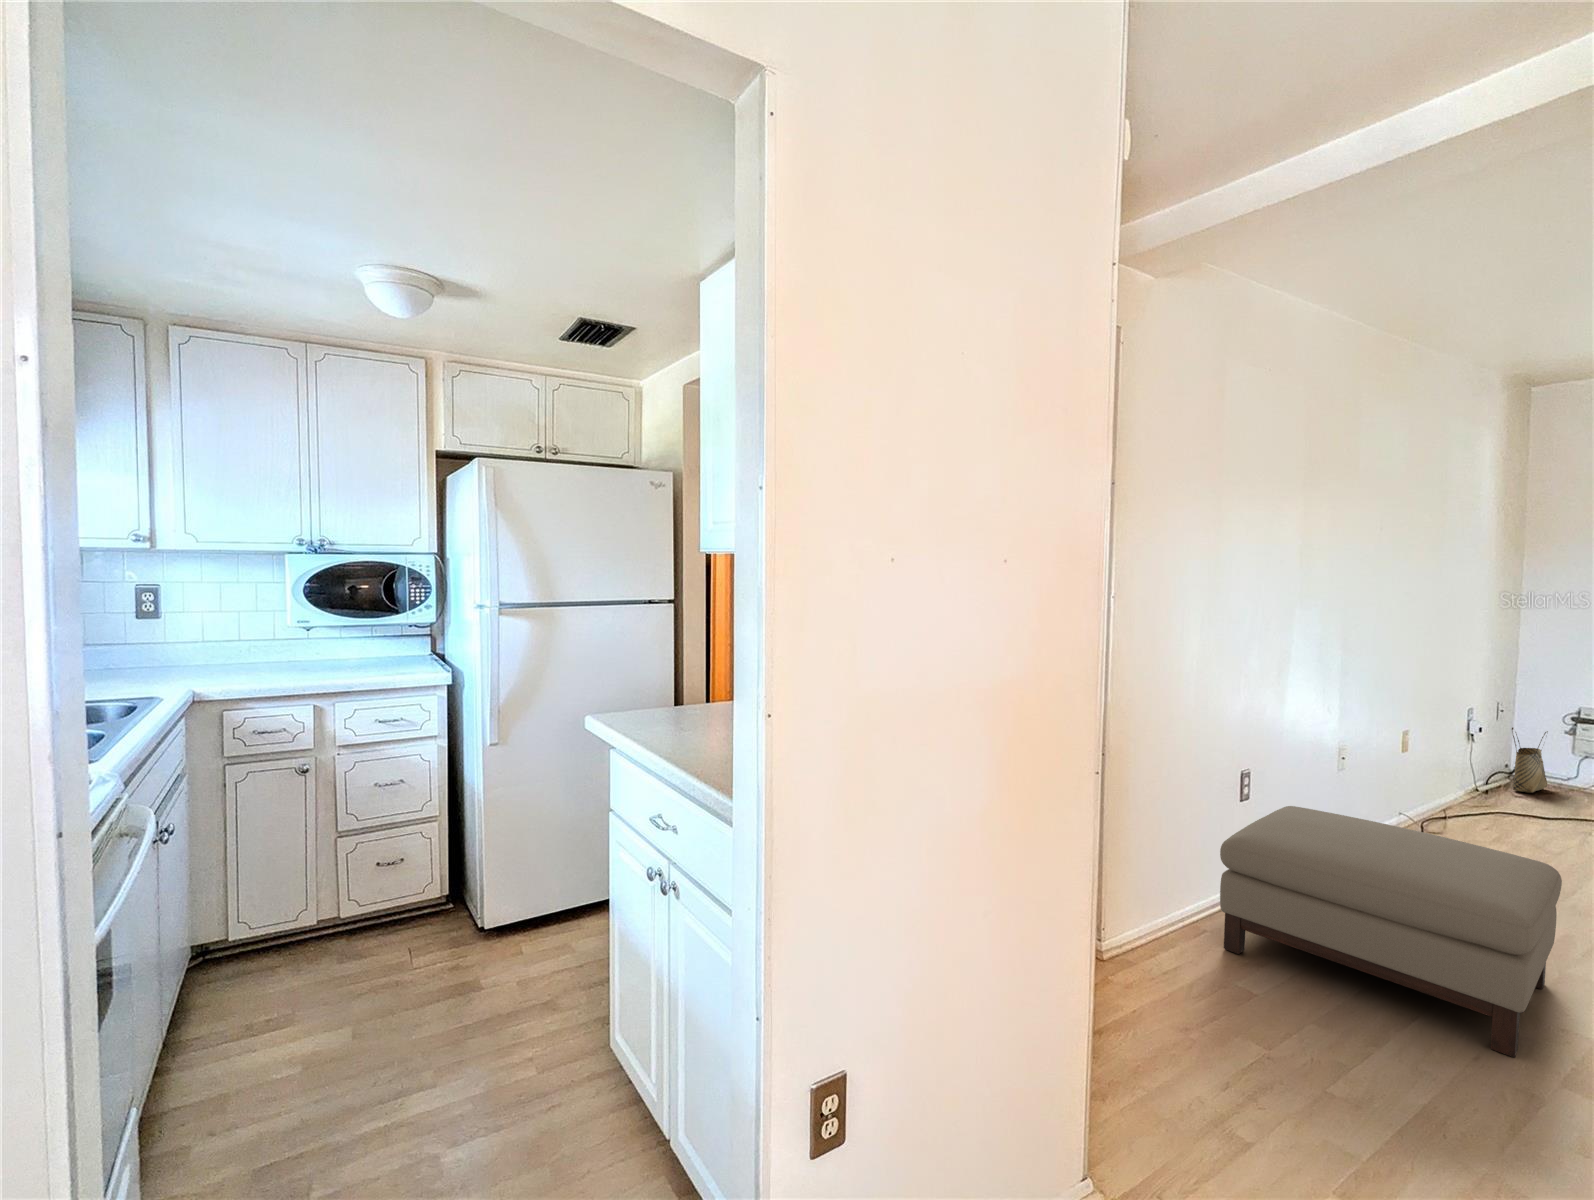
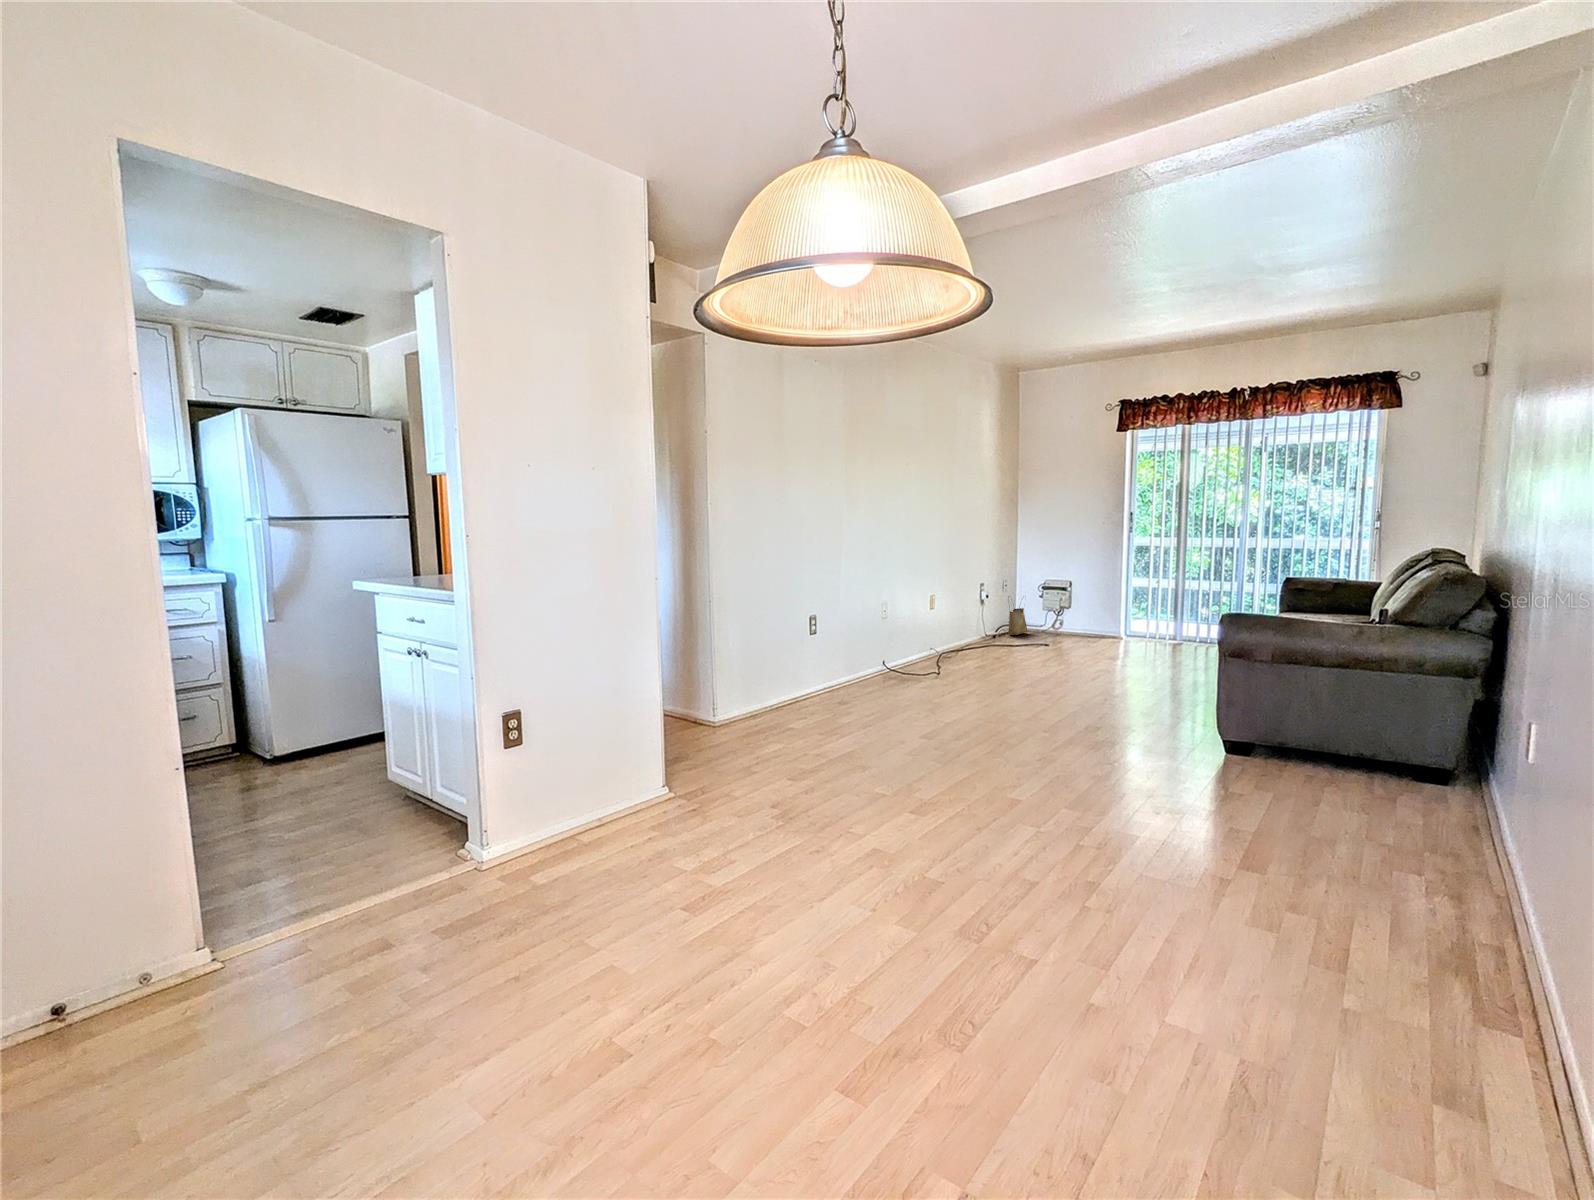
ottoman: present [1220,806,1562,1057] -> none [783,633,947,731]

